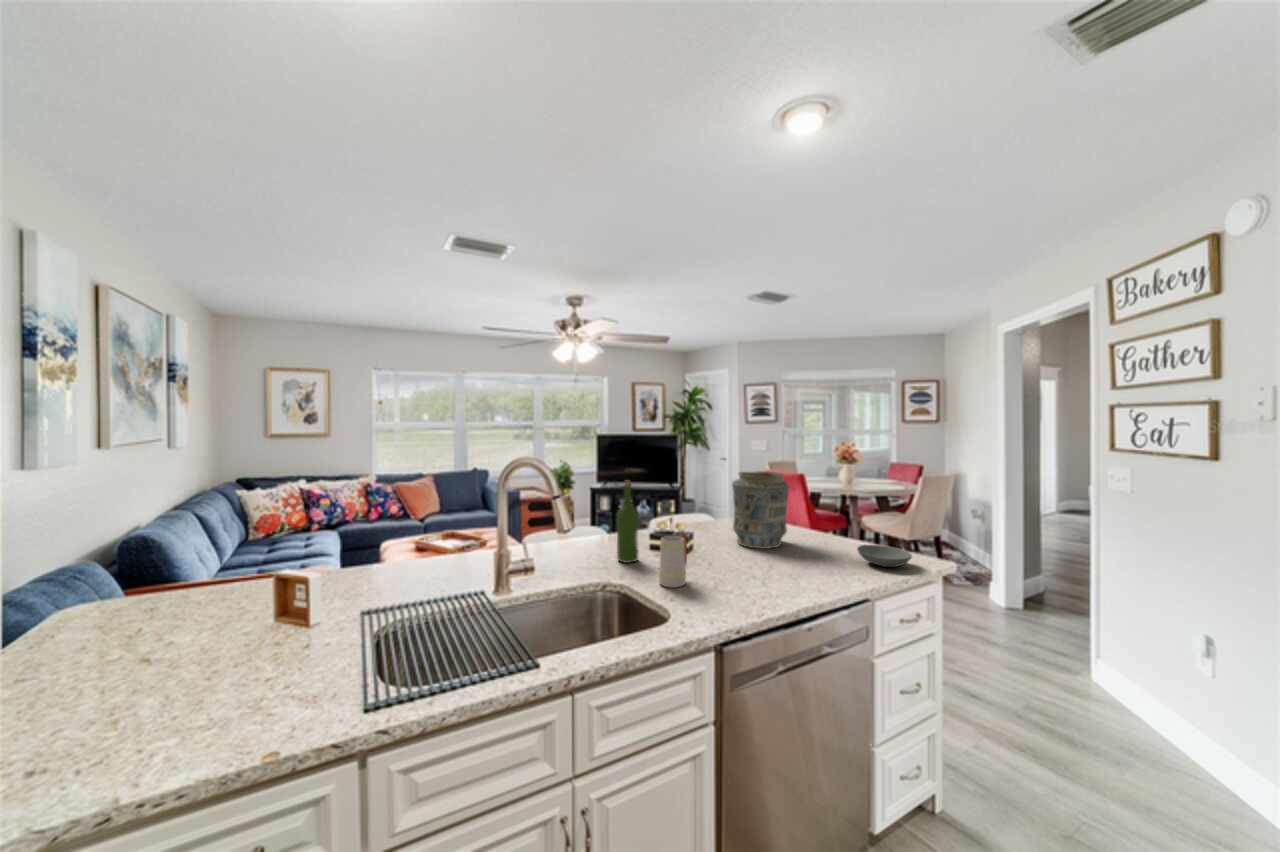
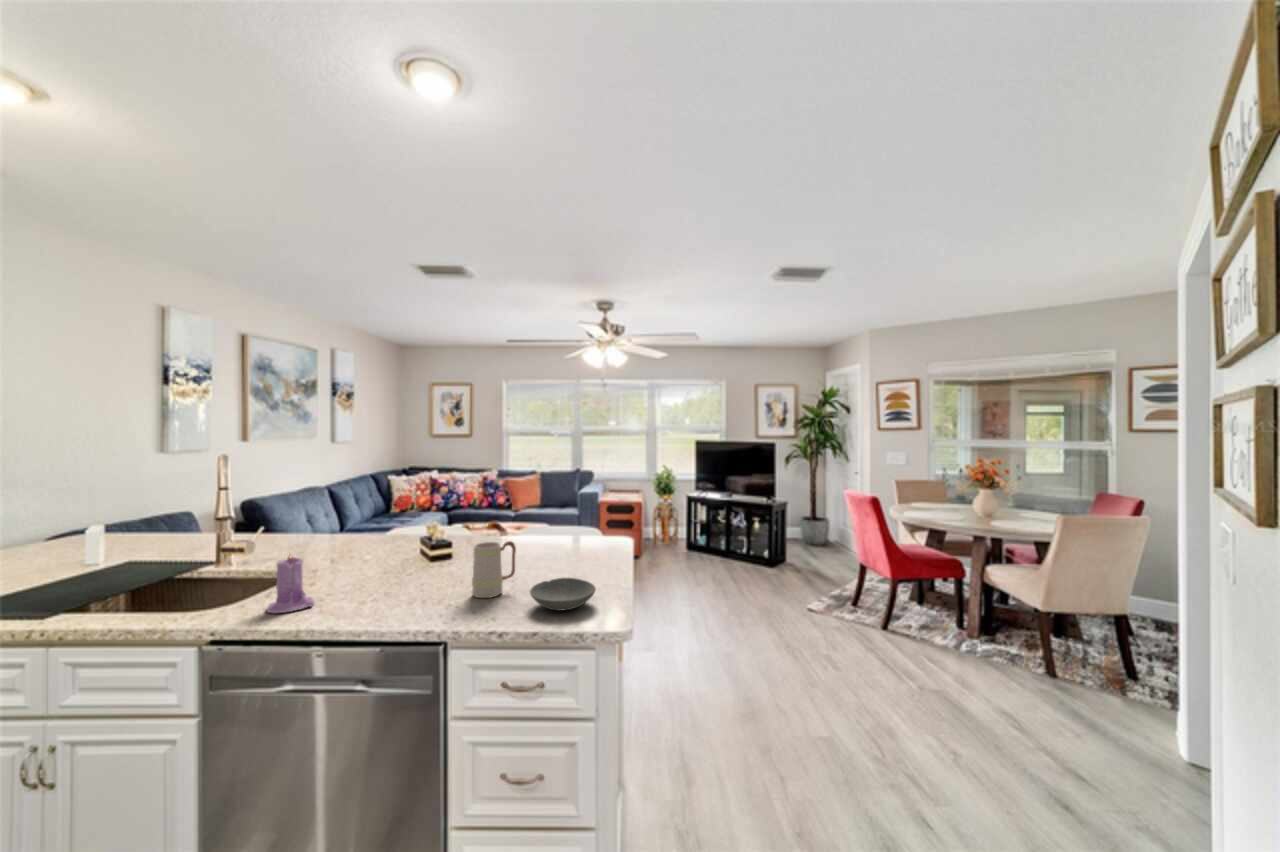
vase: present [732,471,789,549] -> none [507,478,573,568]
wine bottle: present [617,480,638,563] -> none [373,478,396,559]
mug: present [659,533,687,588] -> present [472,541,516,598]
candle: none [704,551,743,610] -> present [267,556,314,613]

